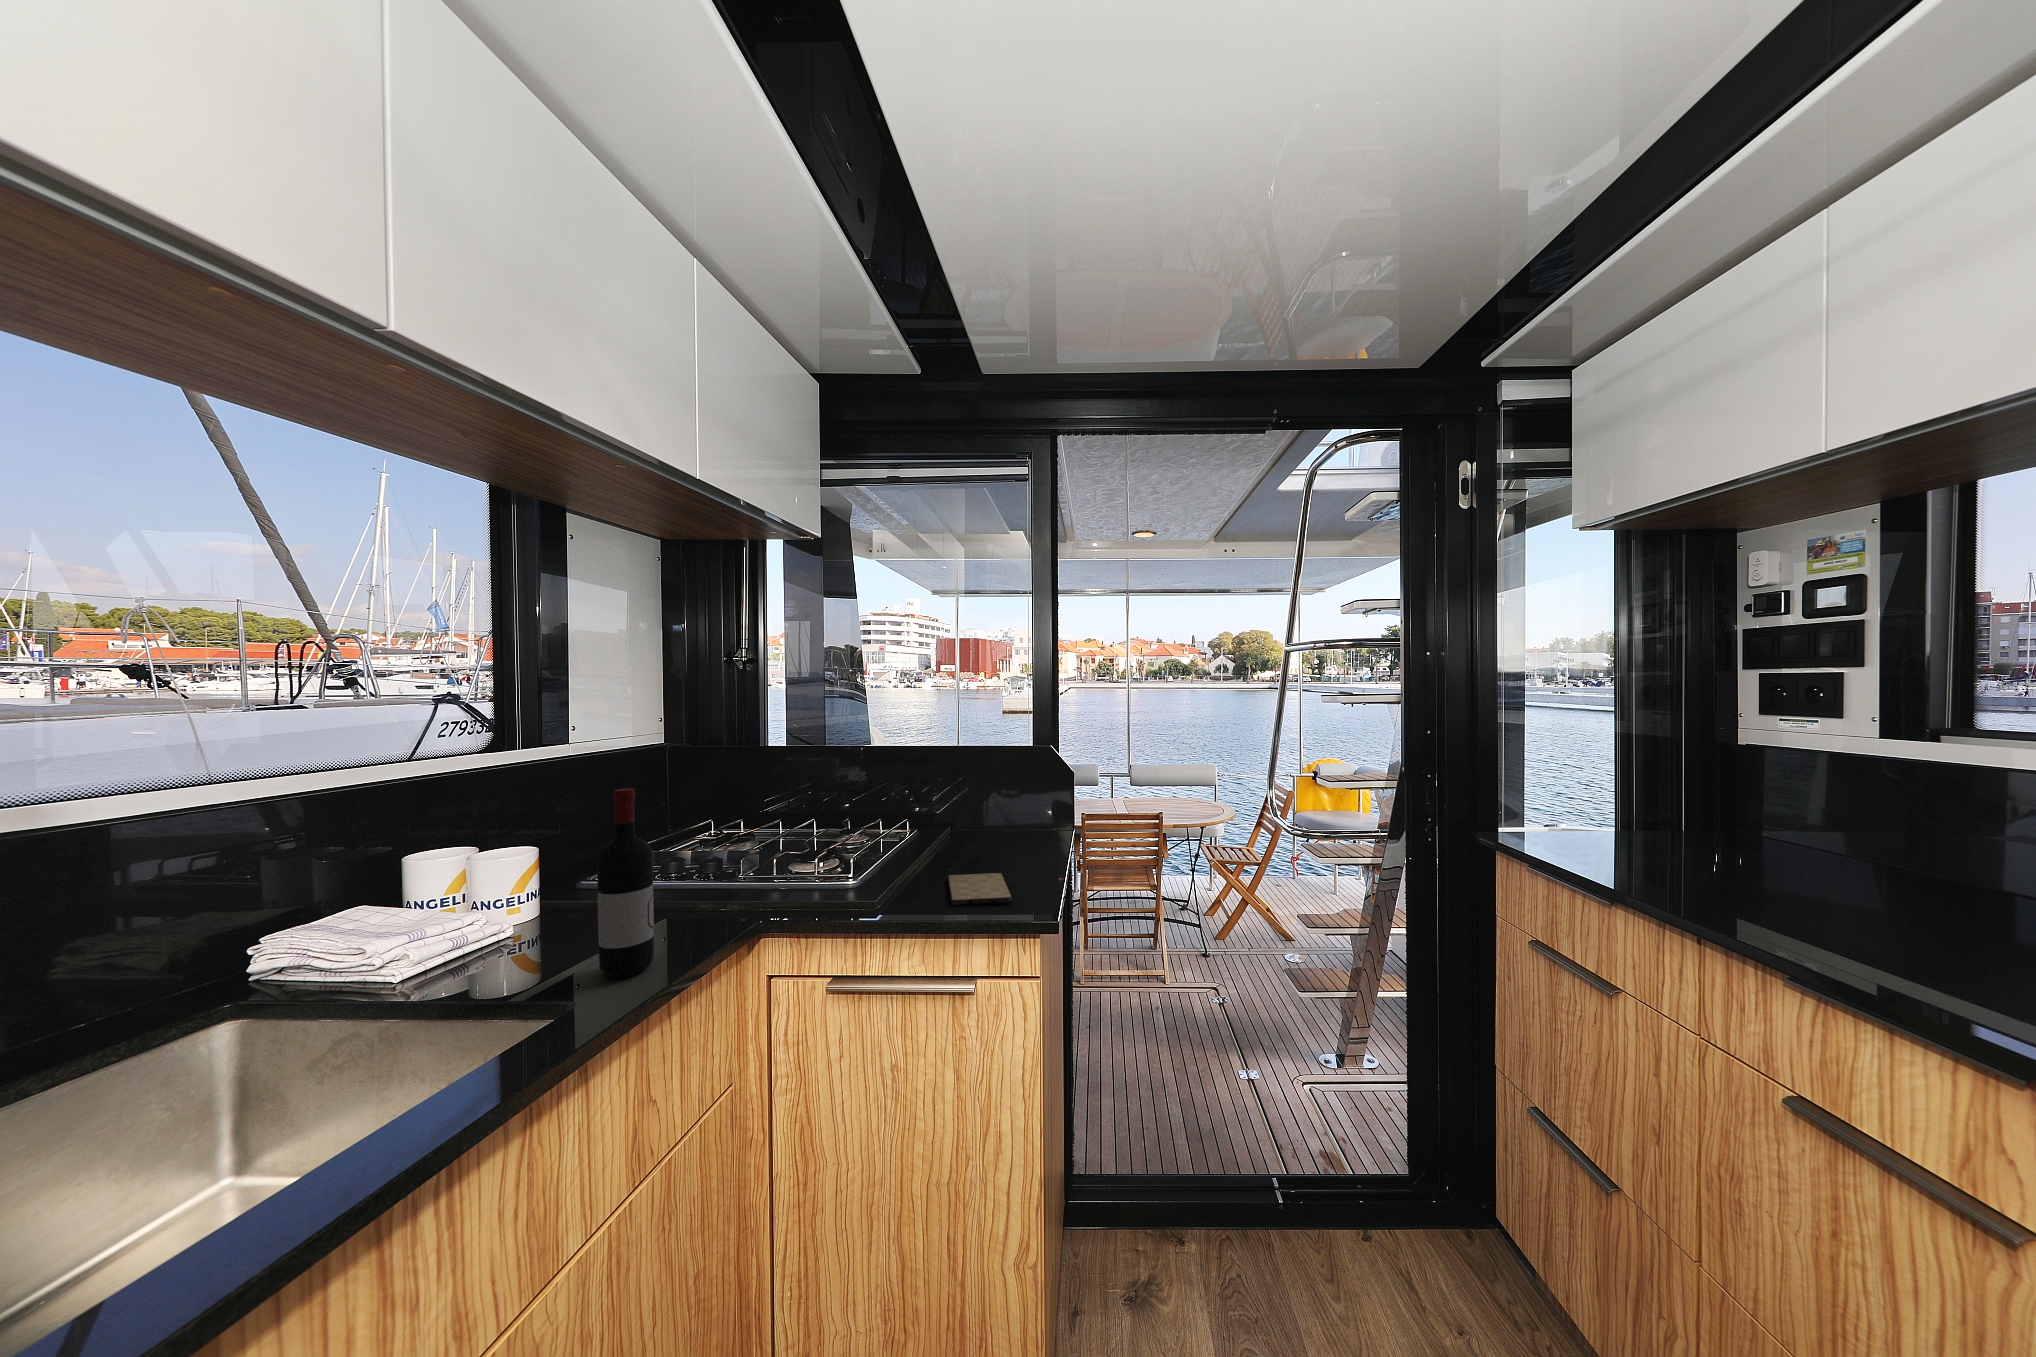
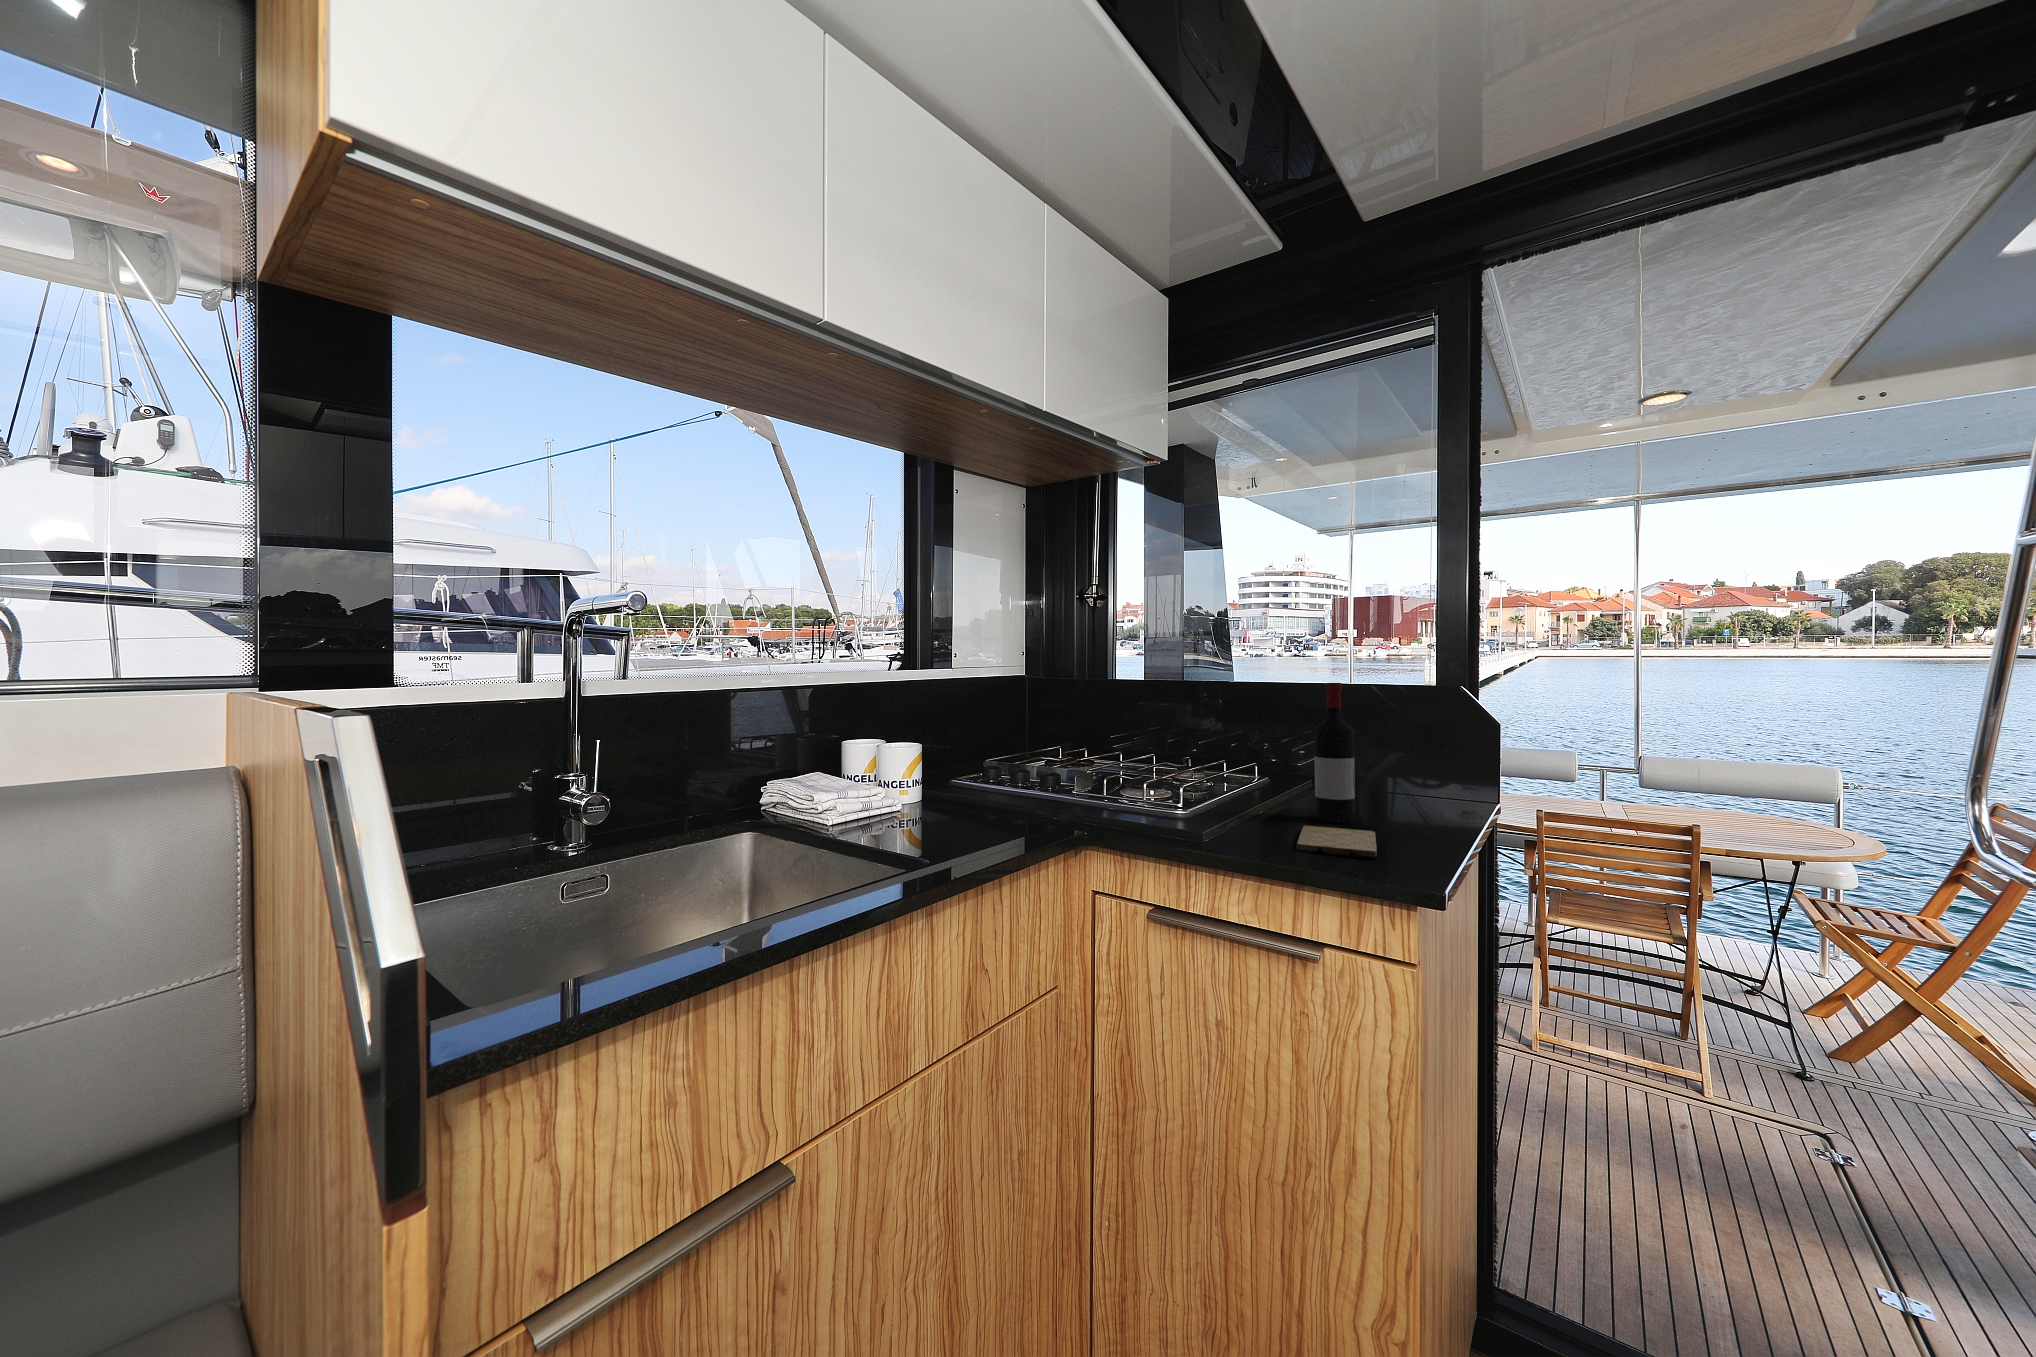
wine bottle: present [597,788,654,978] -> present [1314,683,1355,823]

